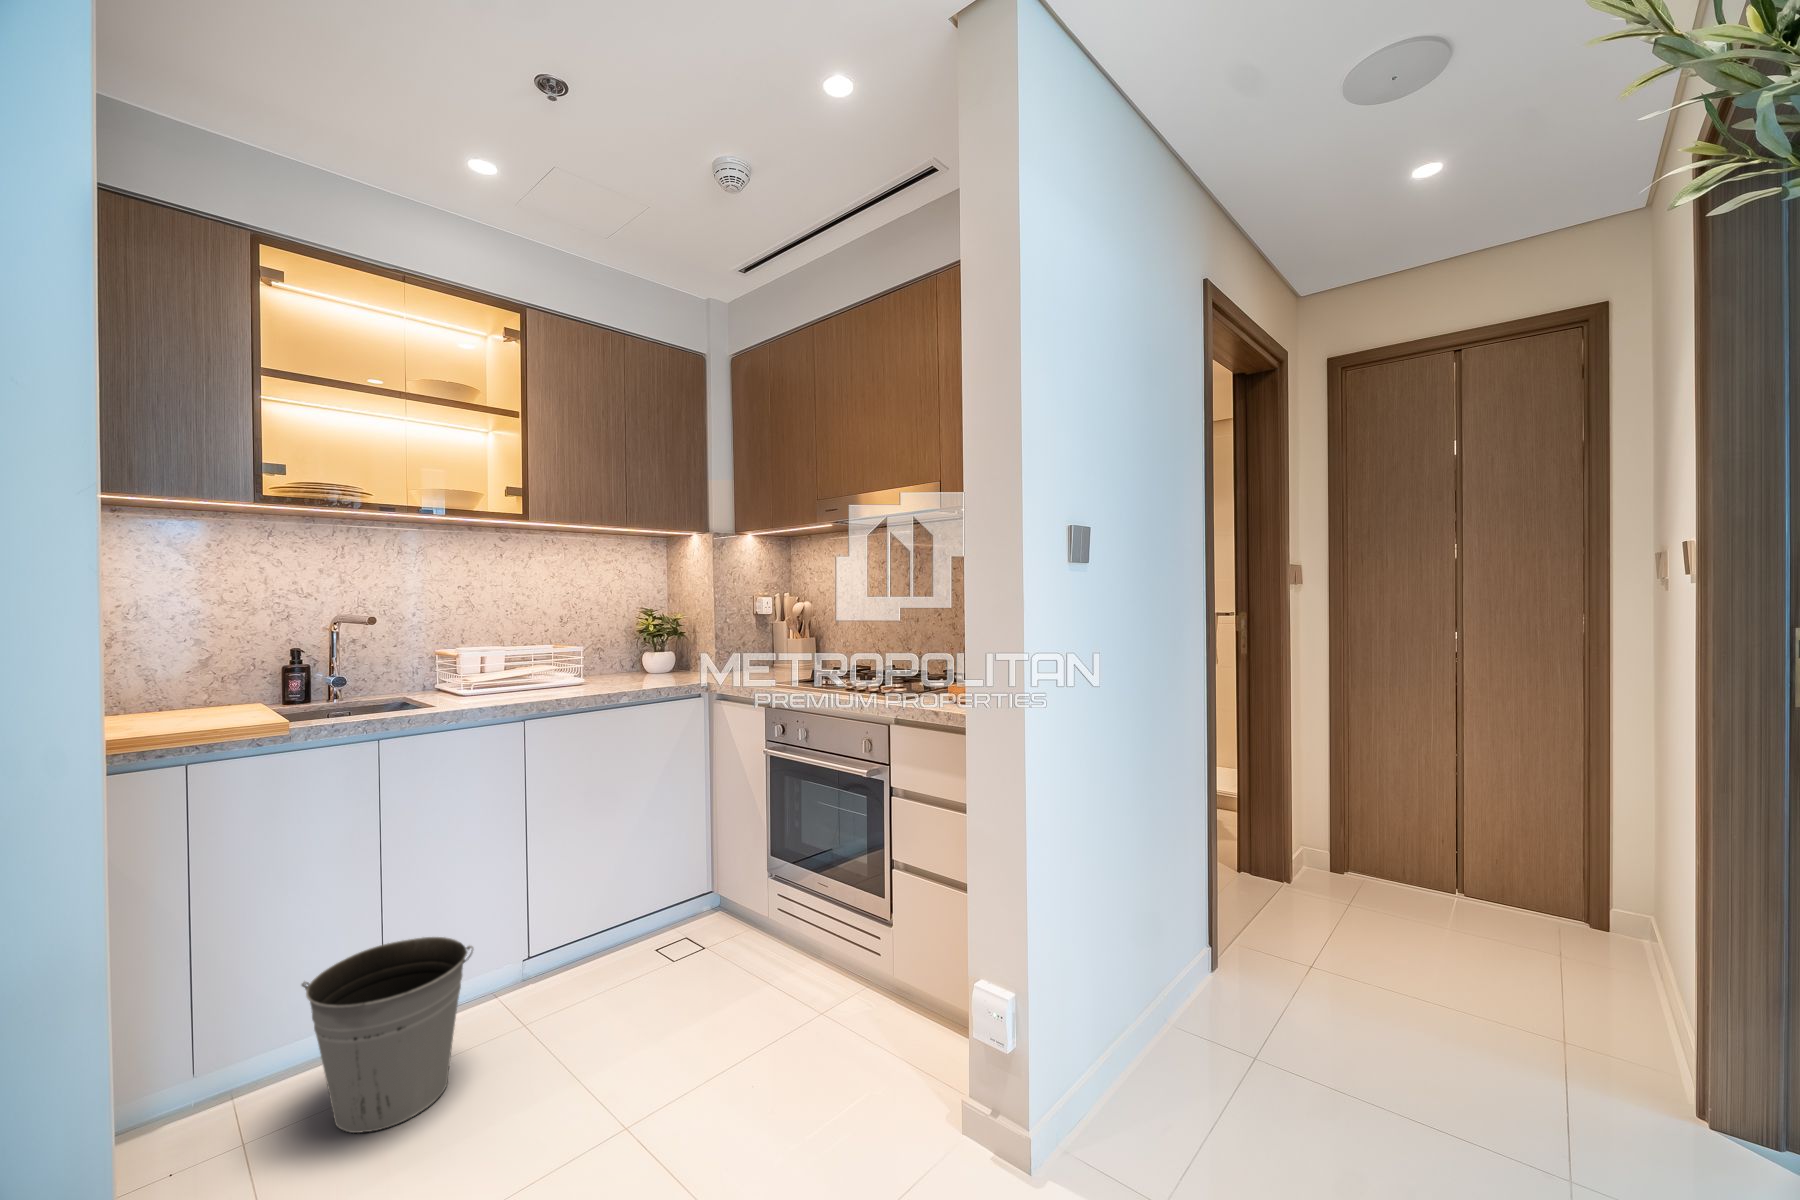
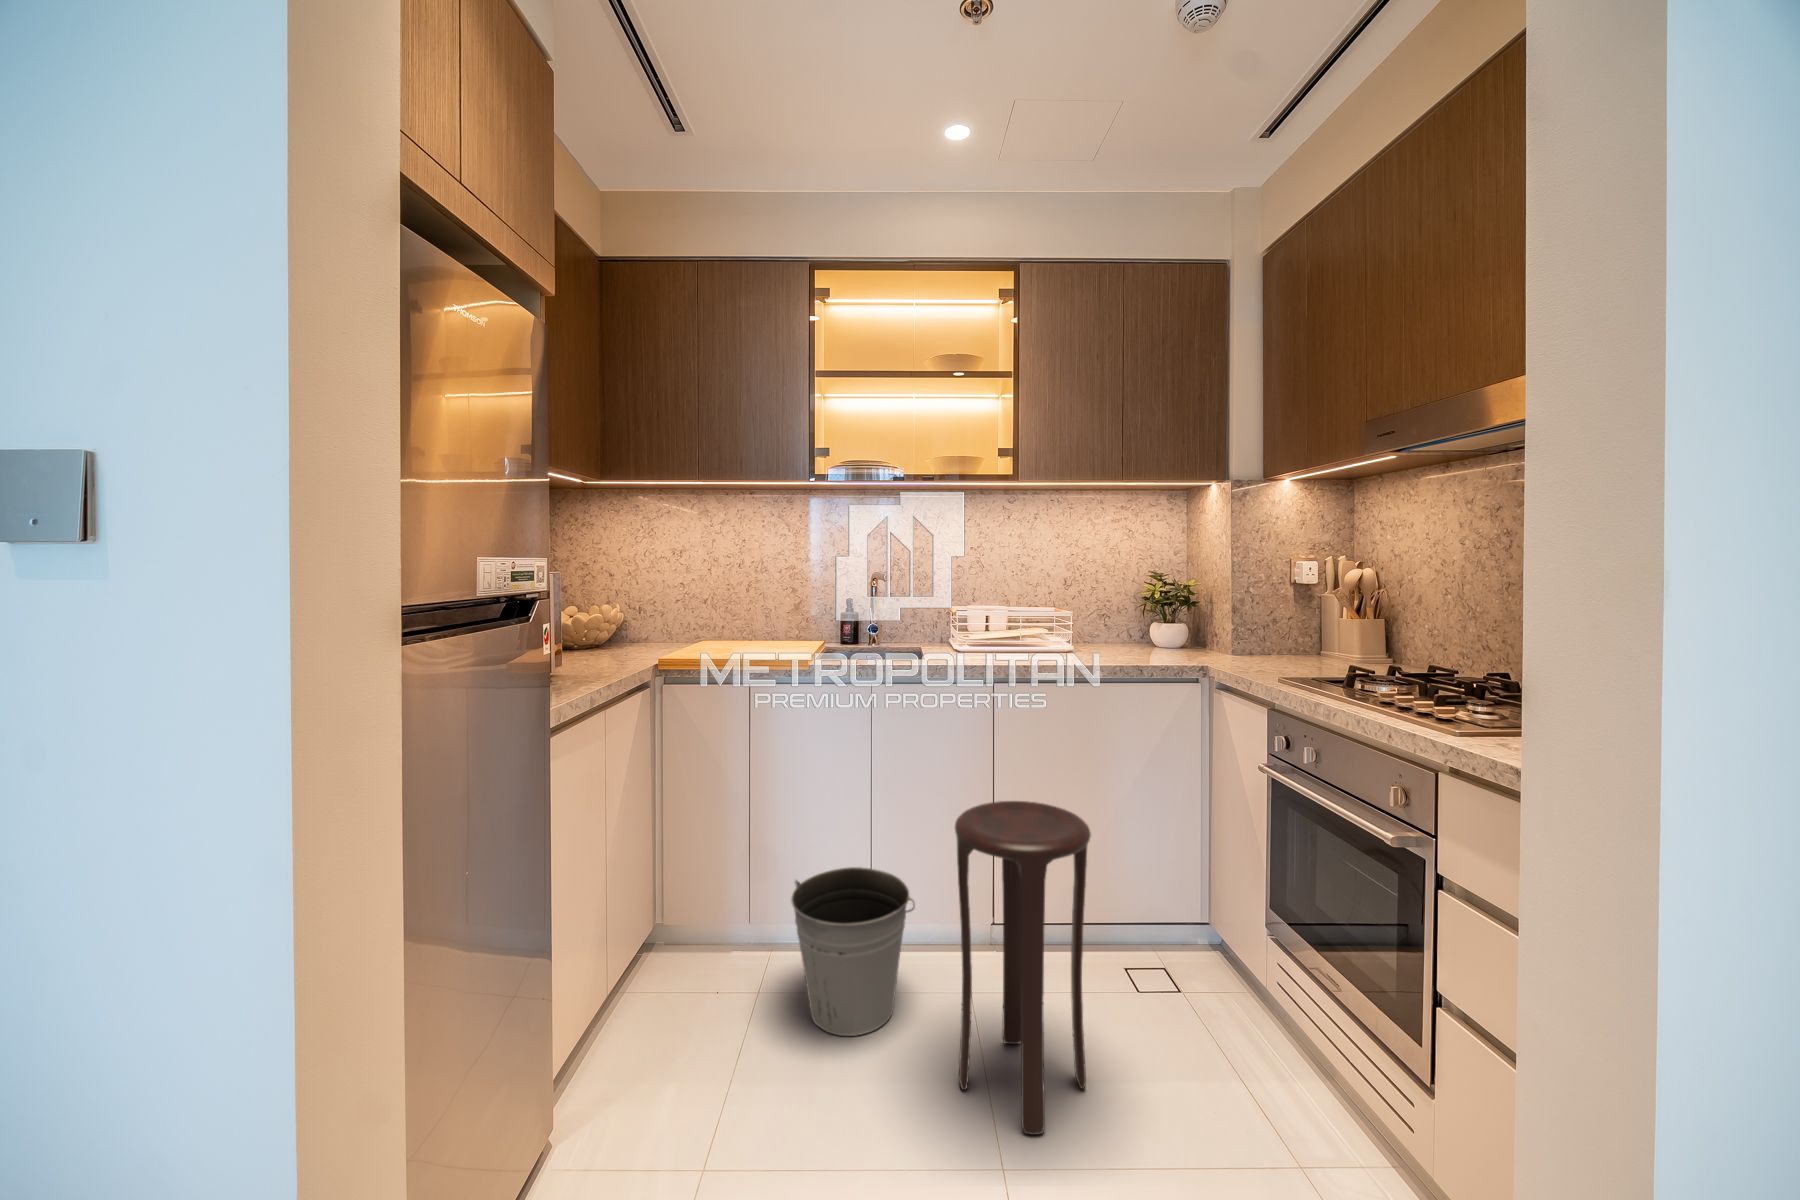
stool: none [542,811,668,1094] -> present [955,801,1091,1135]

